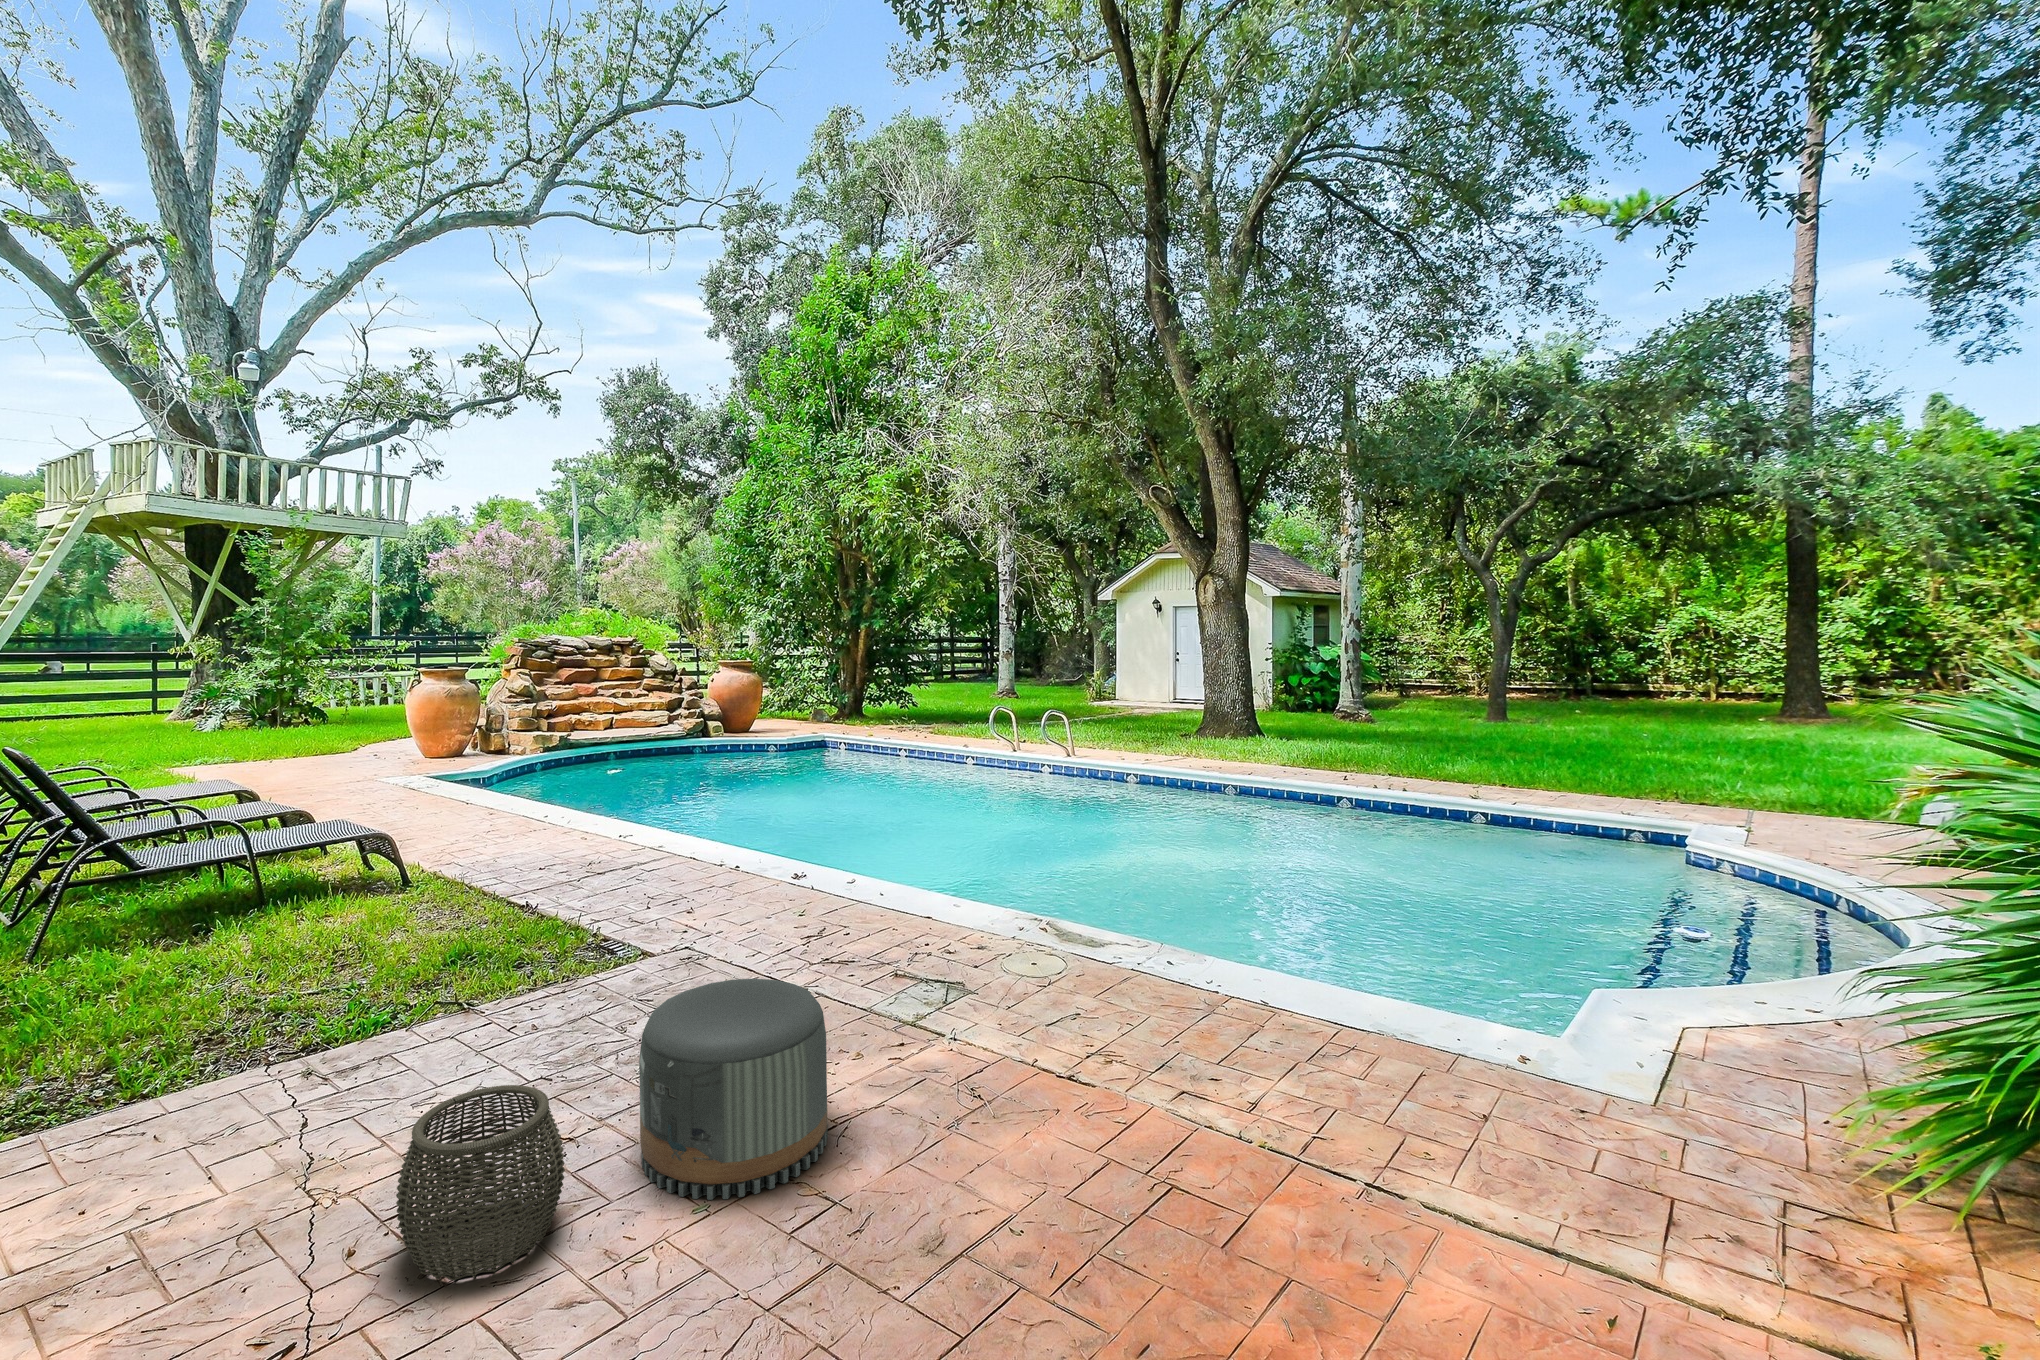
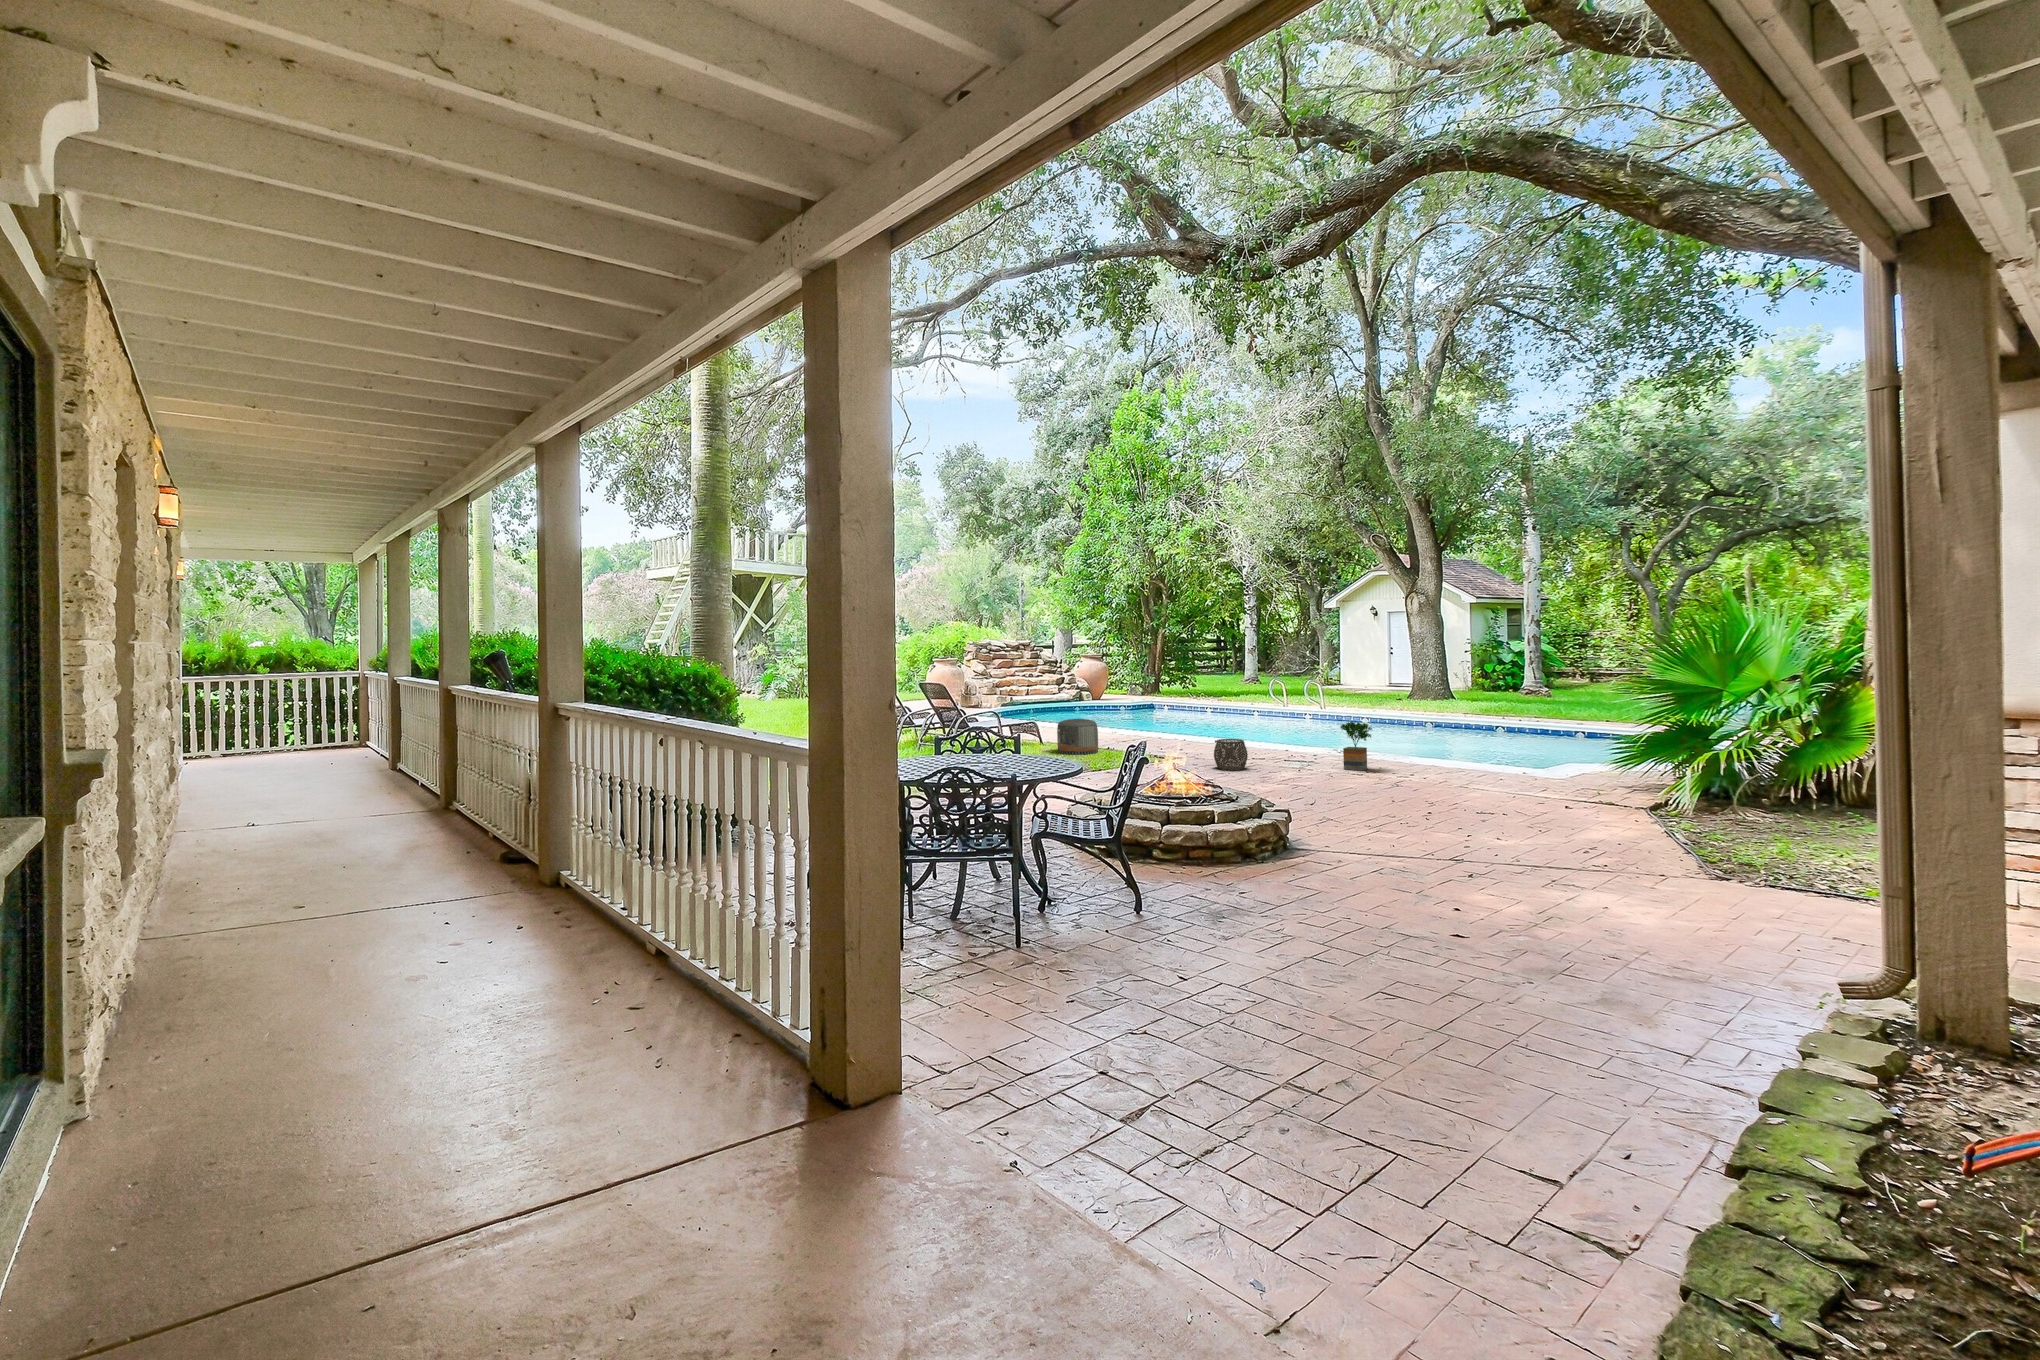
pouf: present [639,979,827,1200] -> present [1057,719,1098,755]
potted tree: none [960,1011,1096,1268] -> present [1340,722,1372,771]

